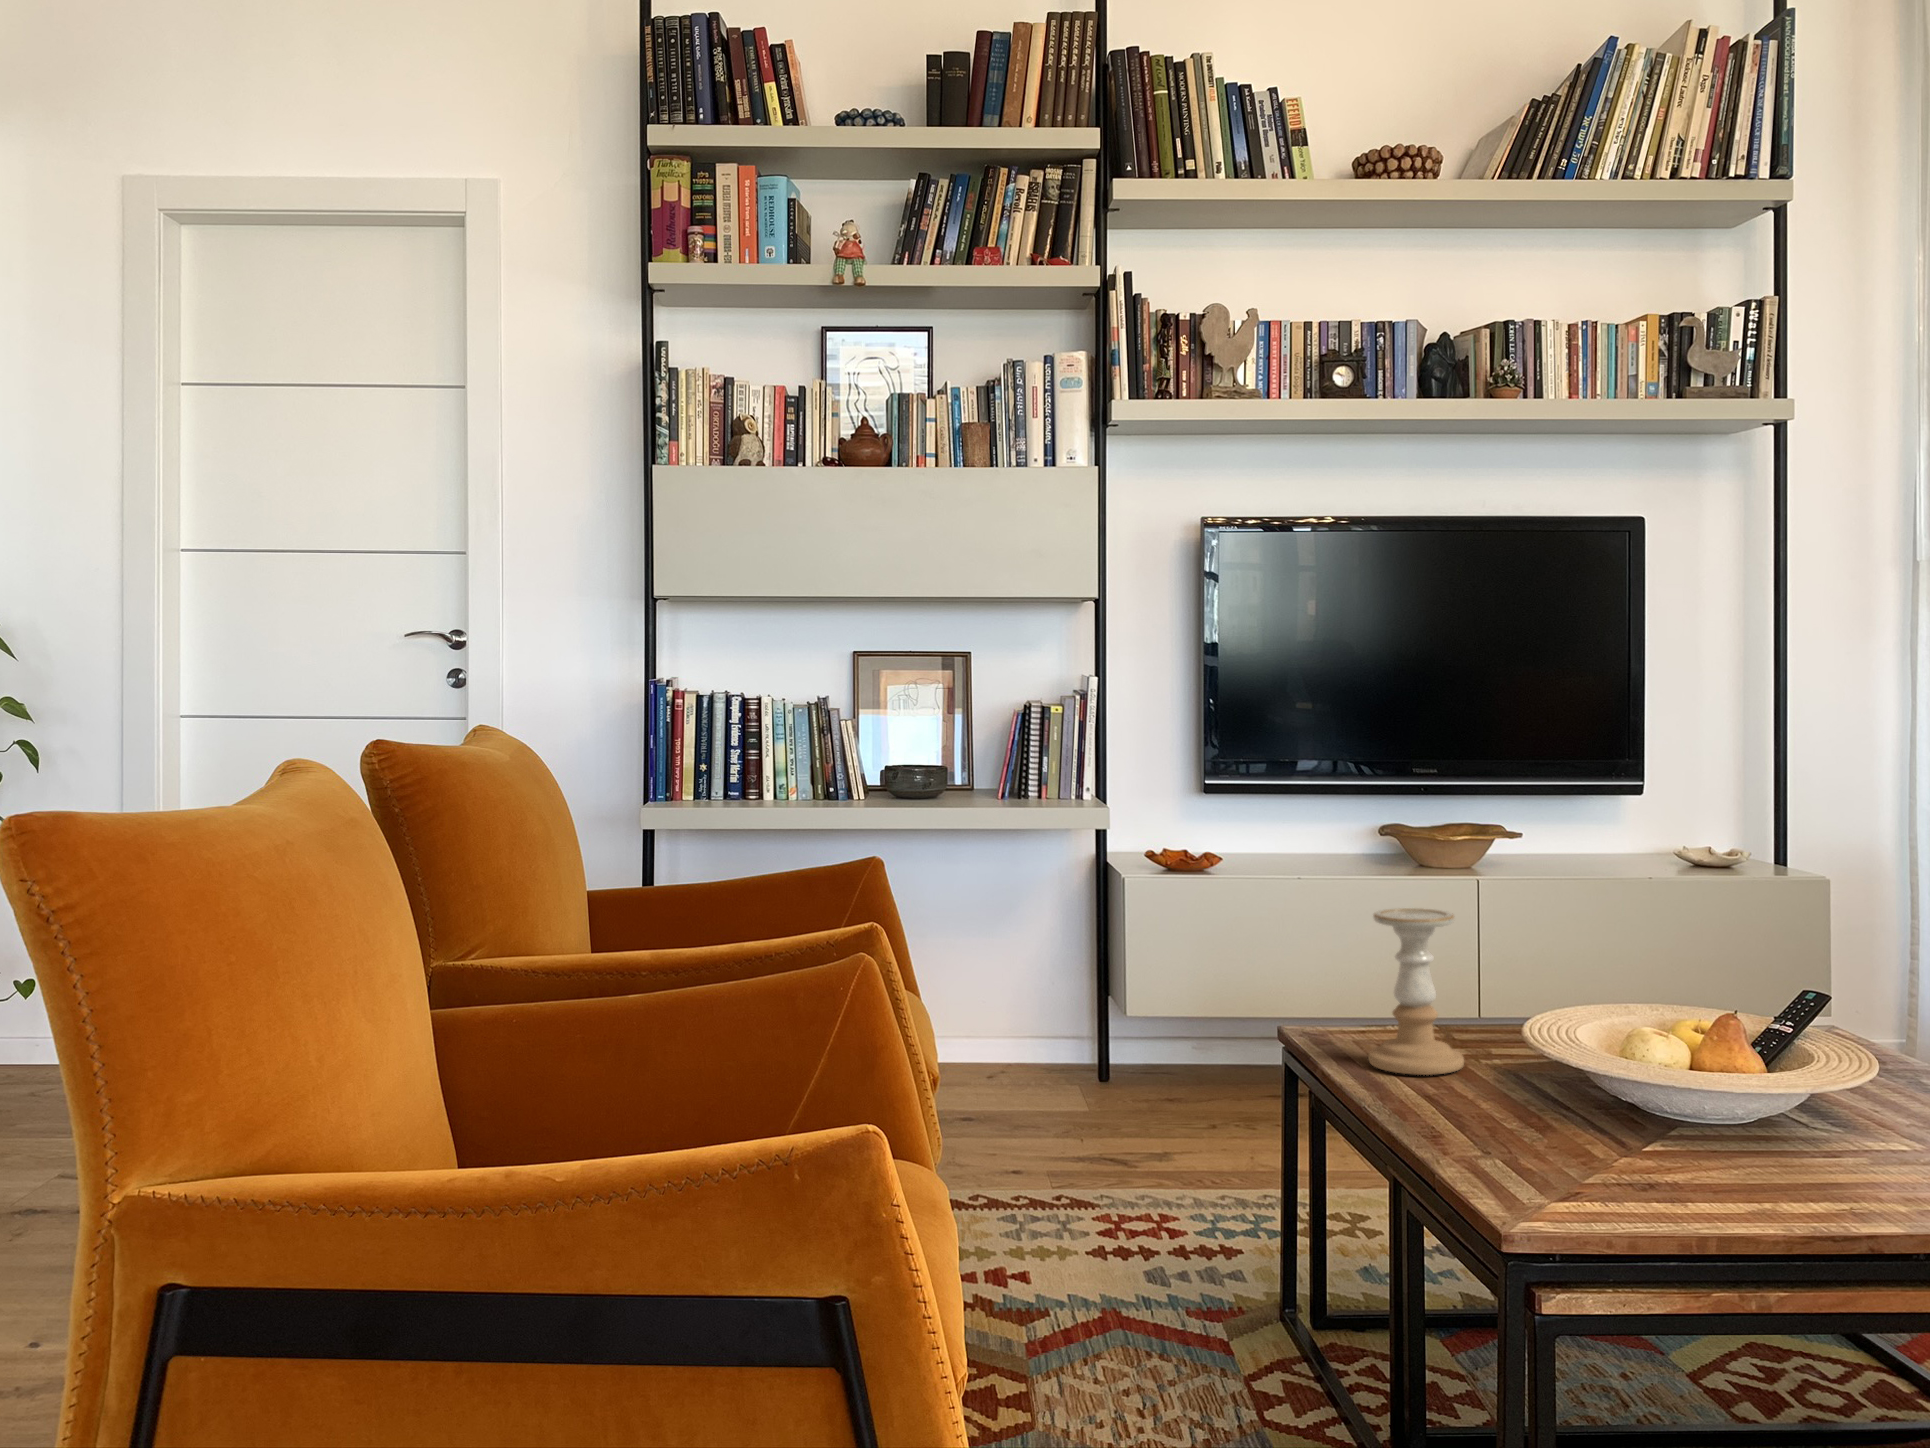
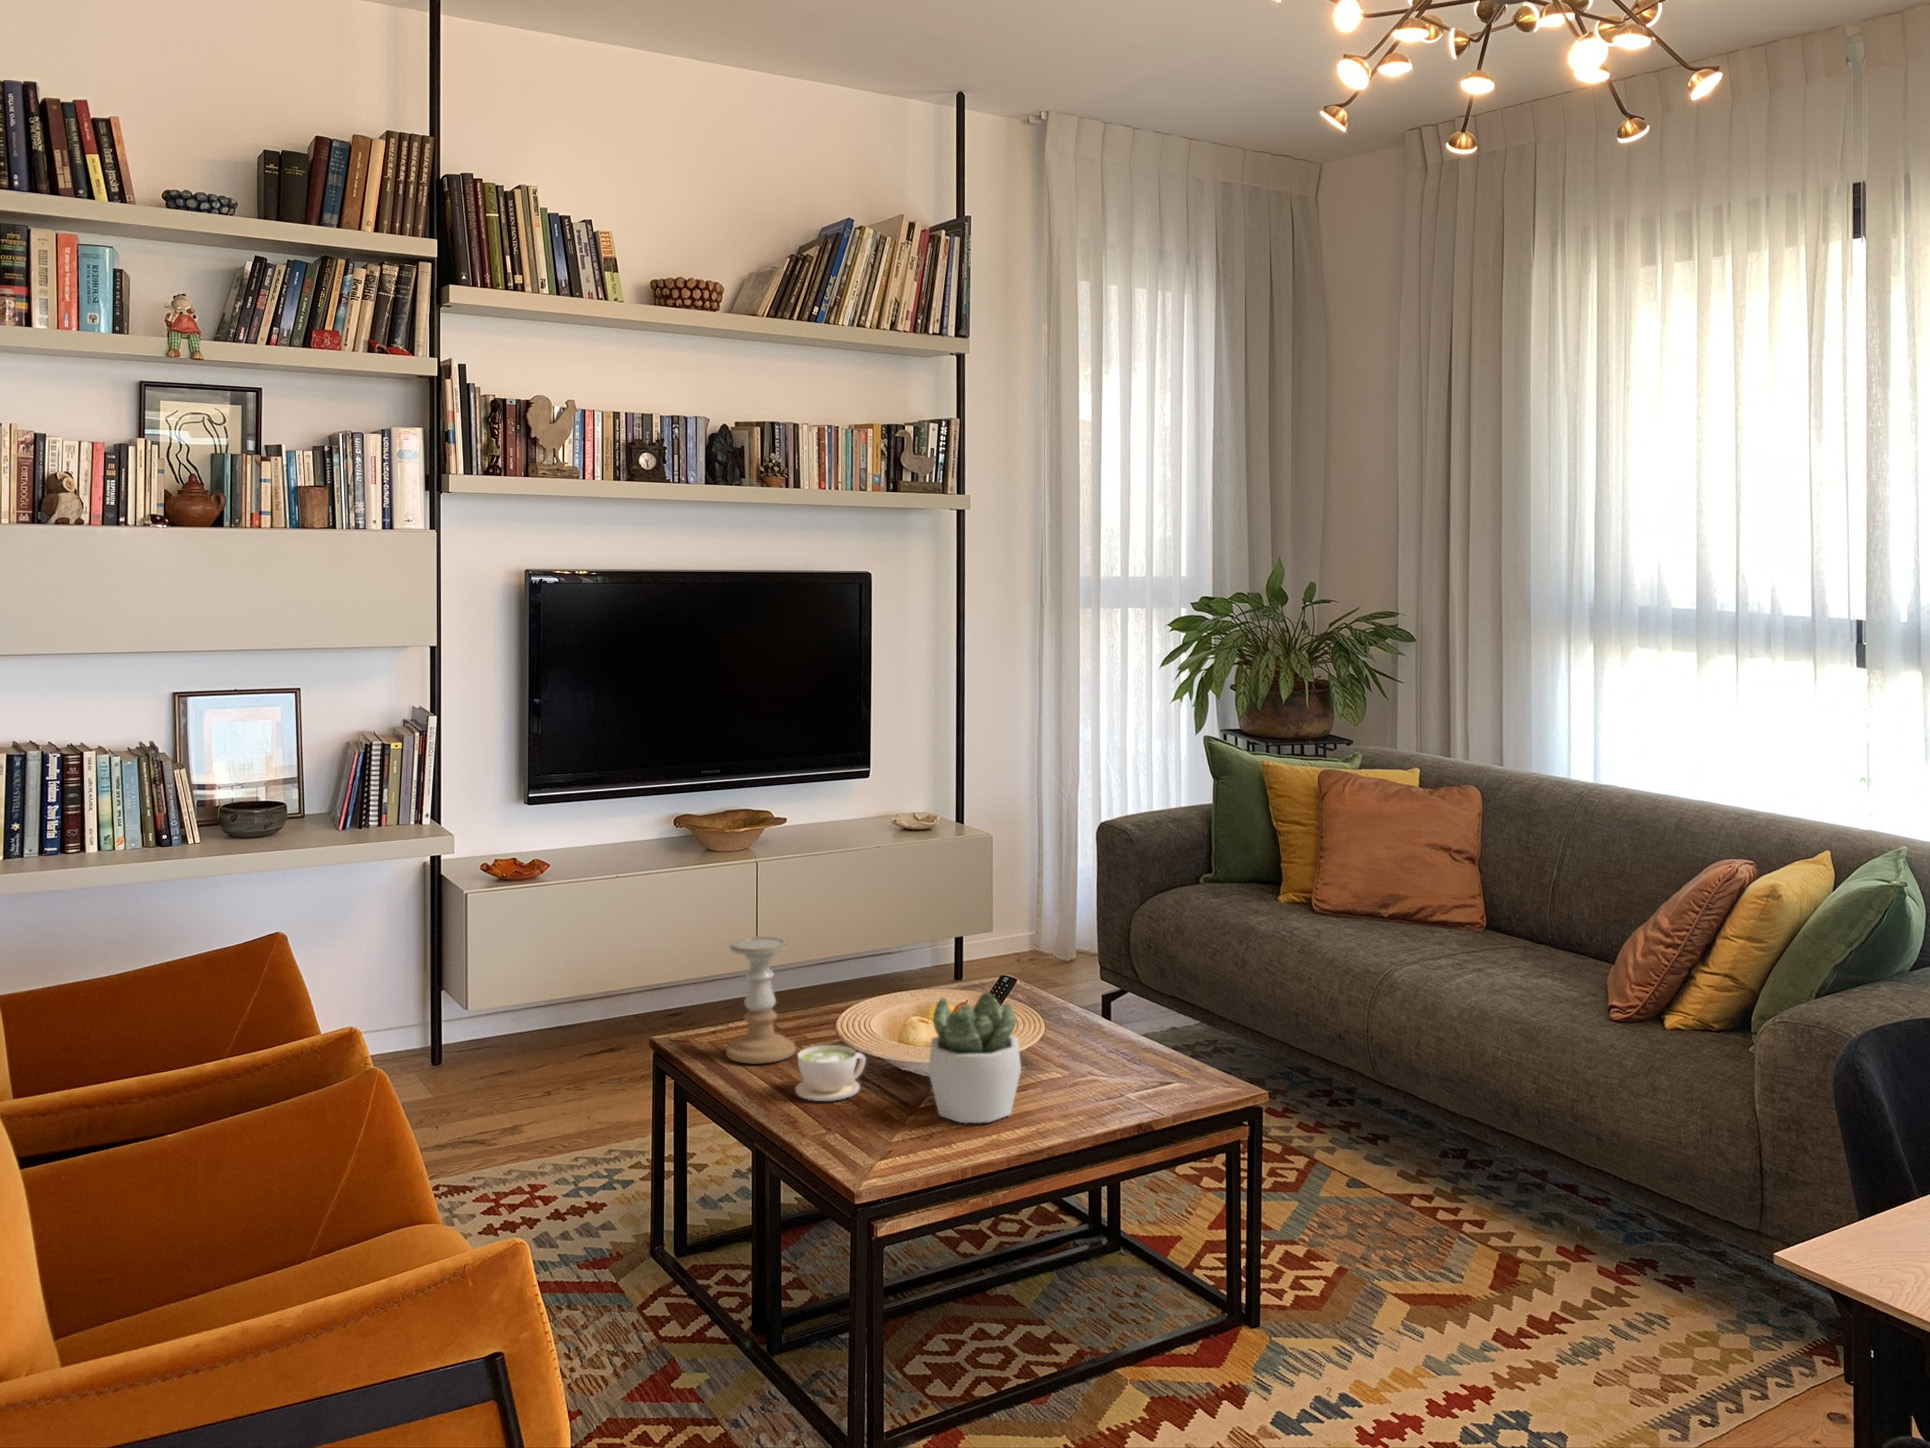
succulent plant: none [1632,991,1786,1181] -> present [928,992,1021,1123]
coffee cup: none [1446,1052,1551,1126] -> present [795,1045,866,1101]

